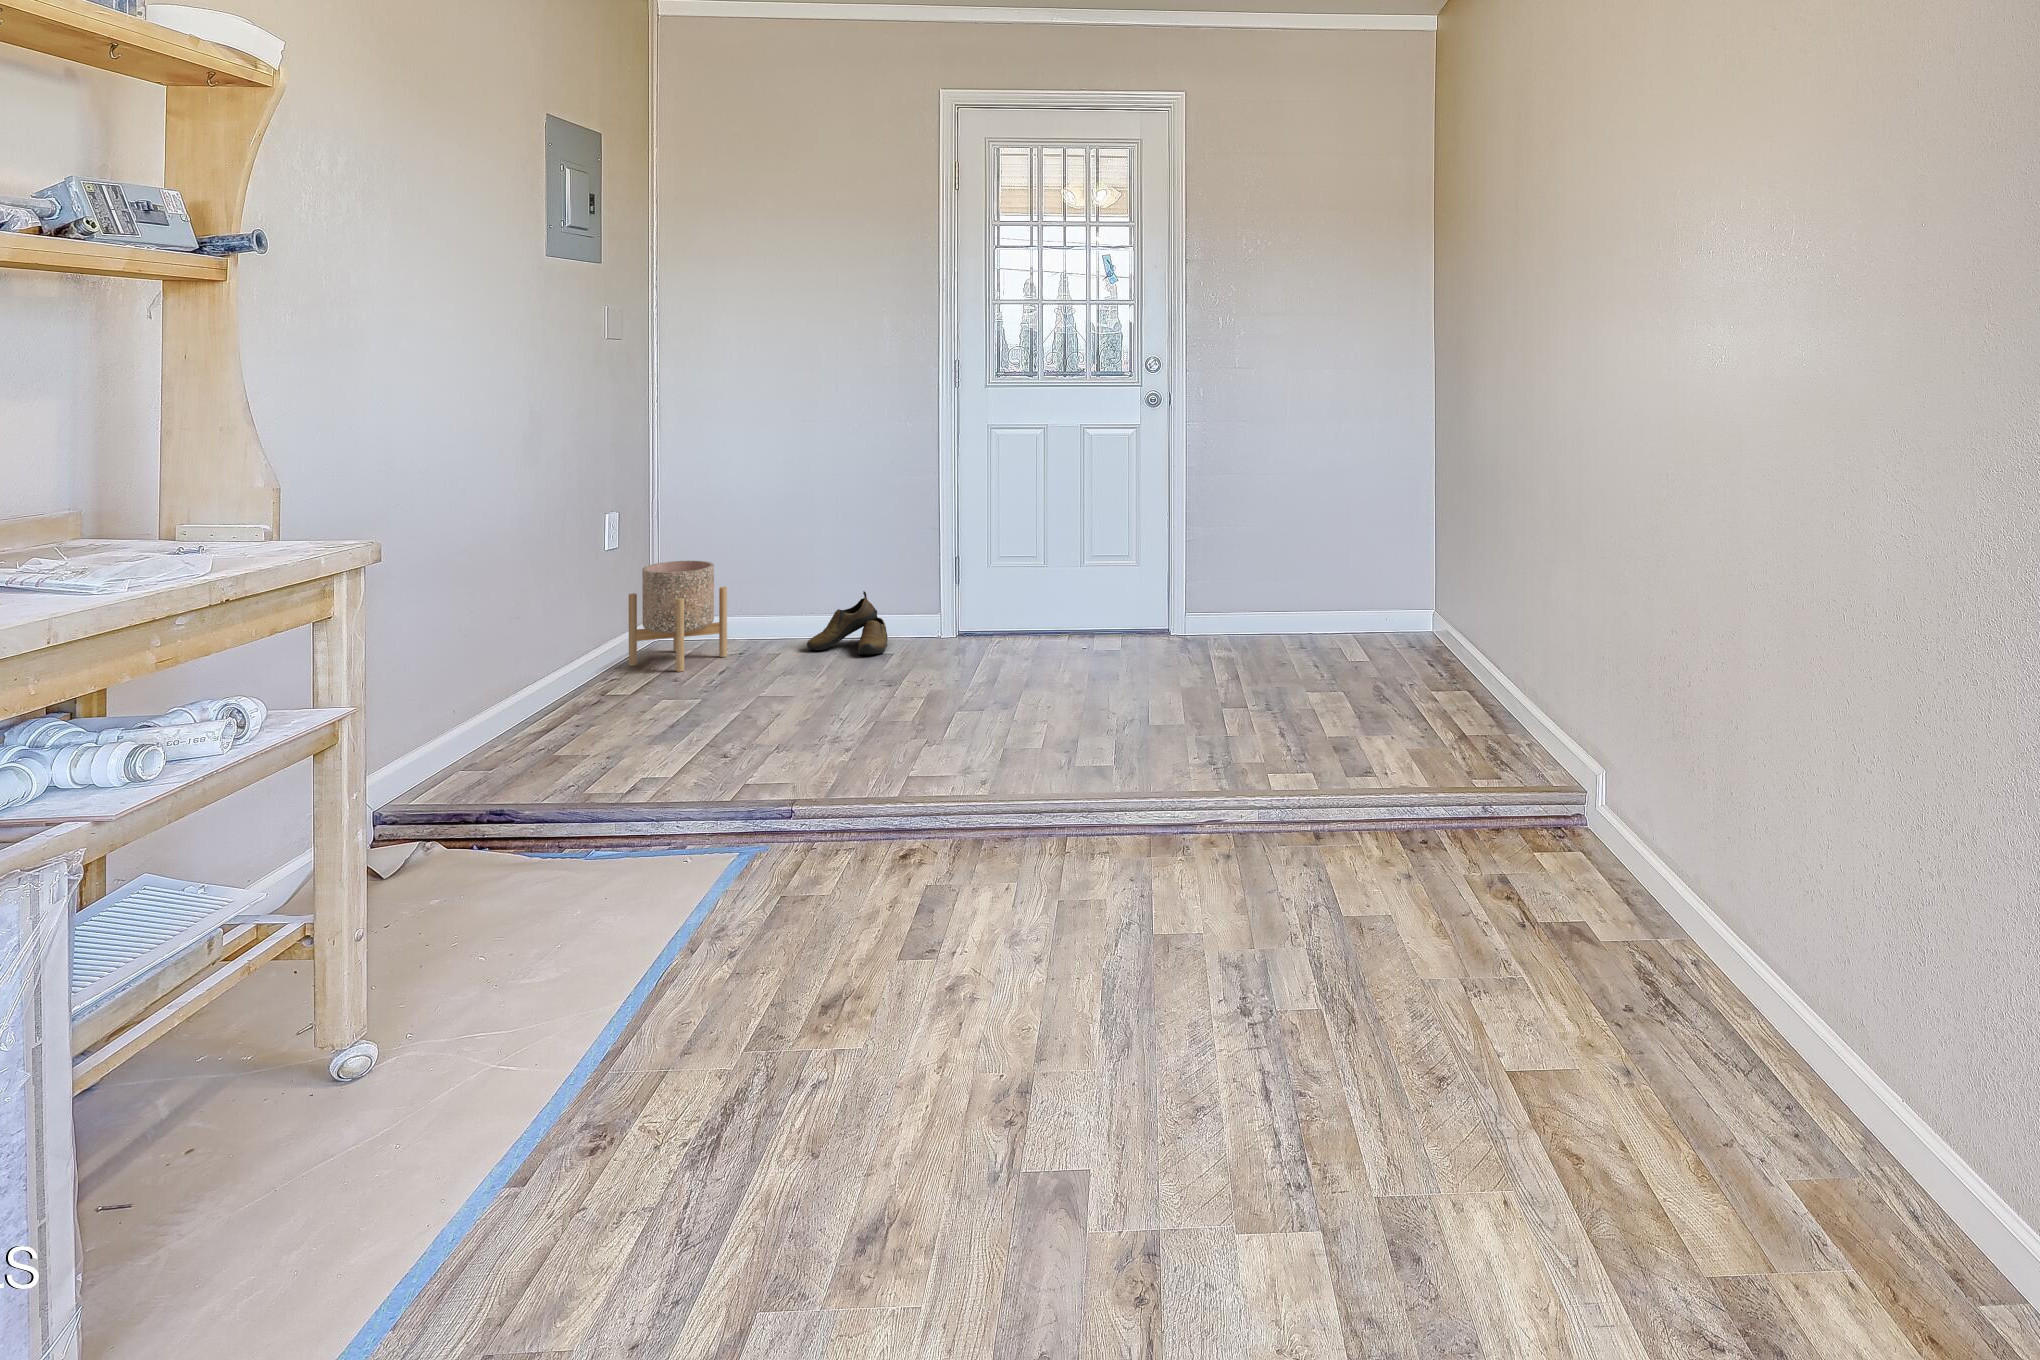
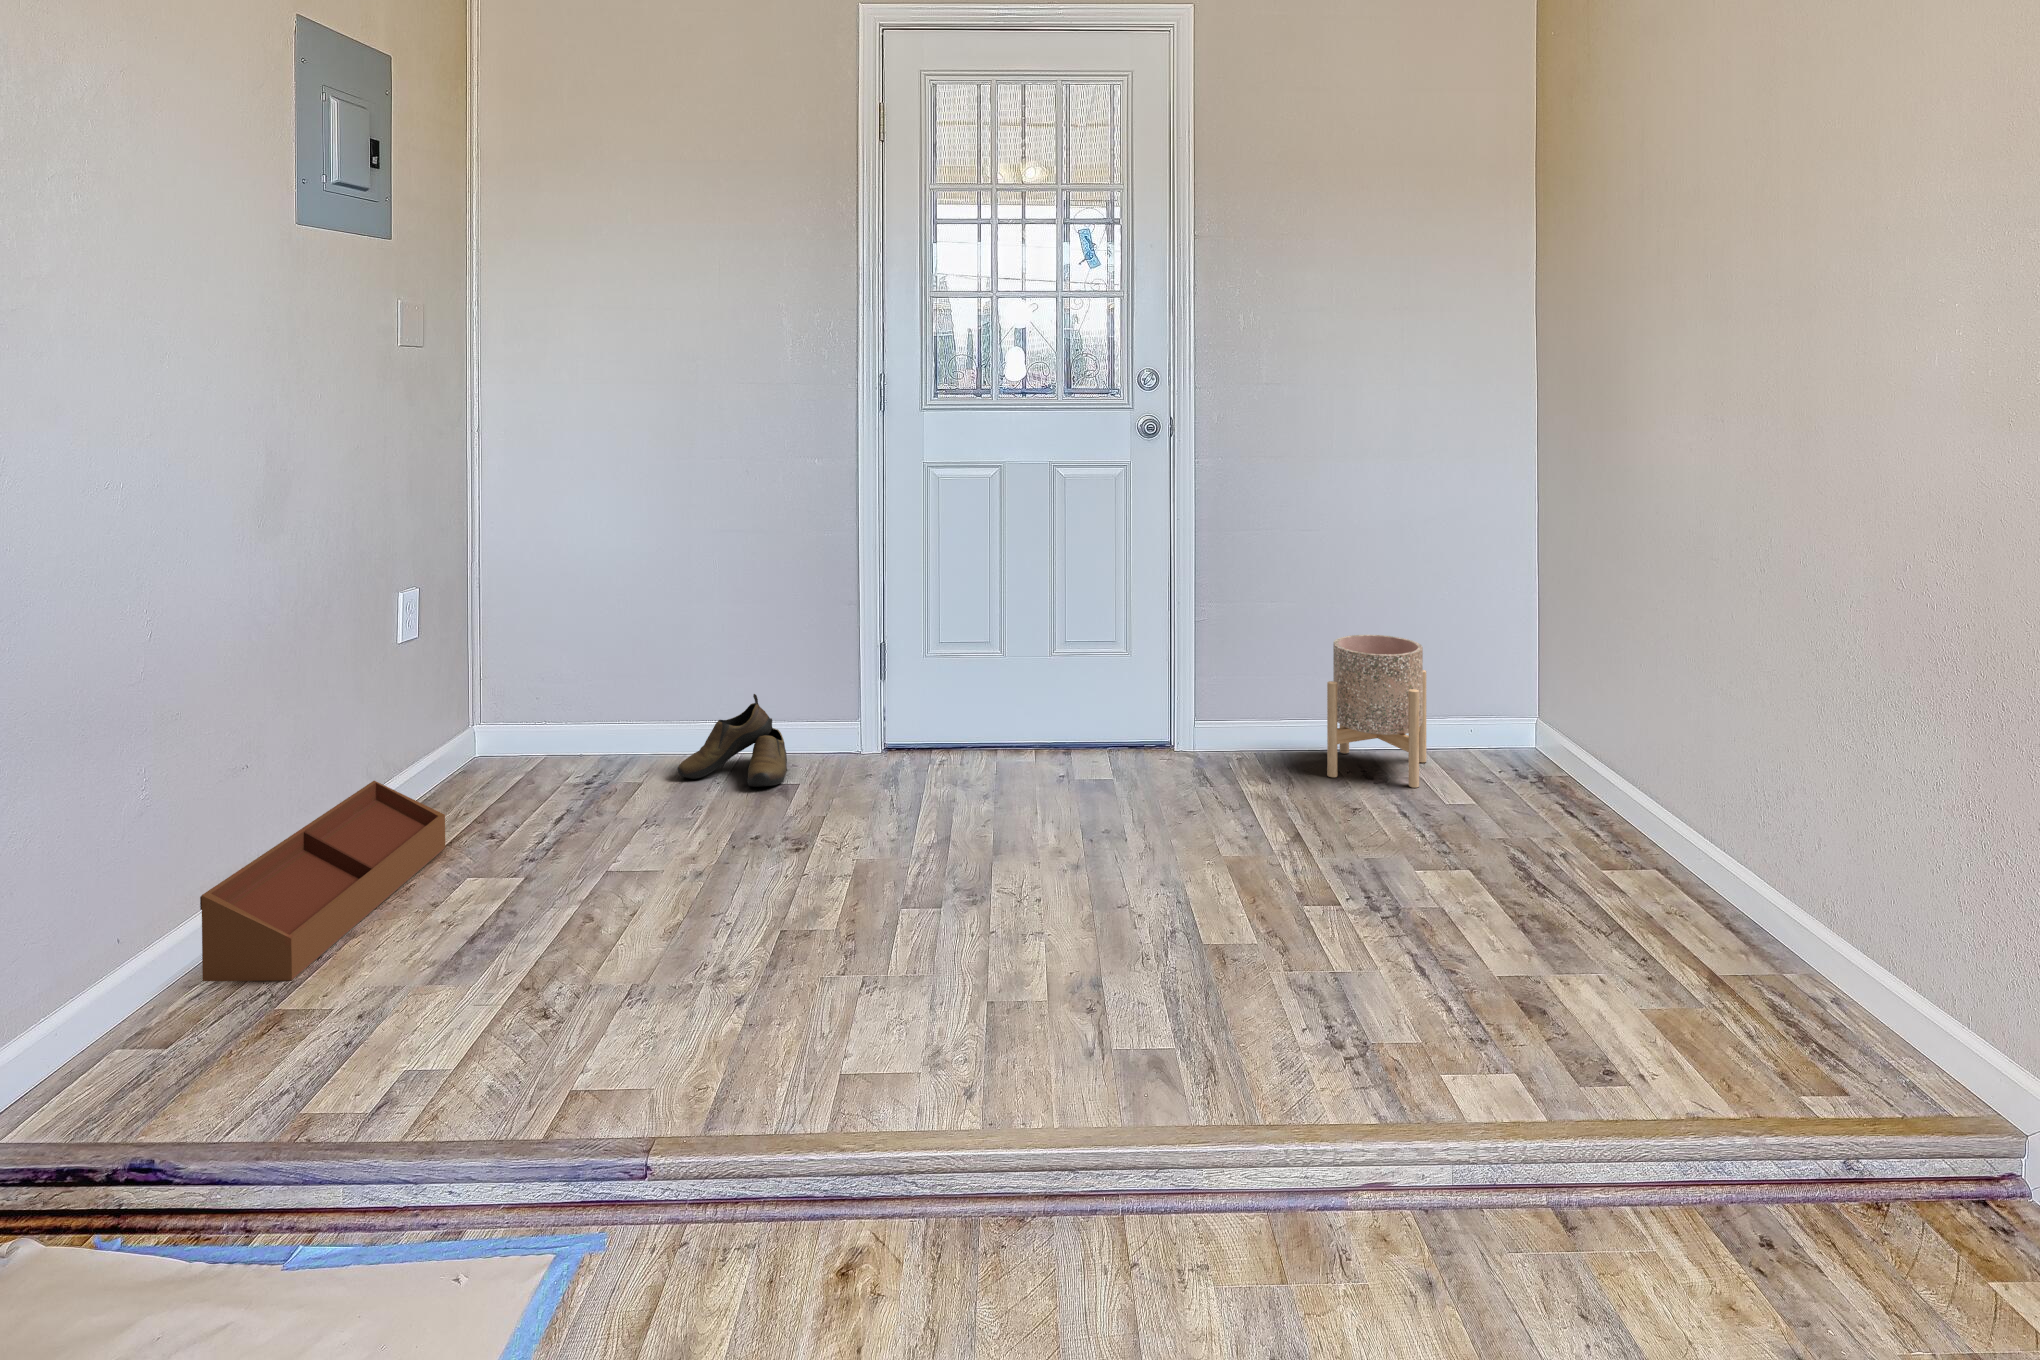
planter: present [629,561,727,672] -> present [1327,635,1426,788]
storage bin: none [495,638,643,747] -> present [200,781,445,981]

